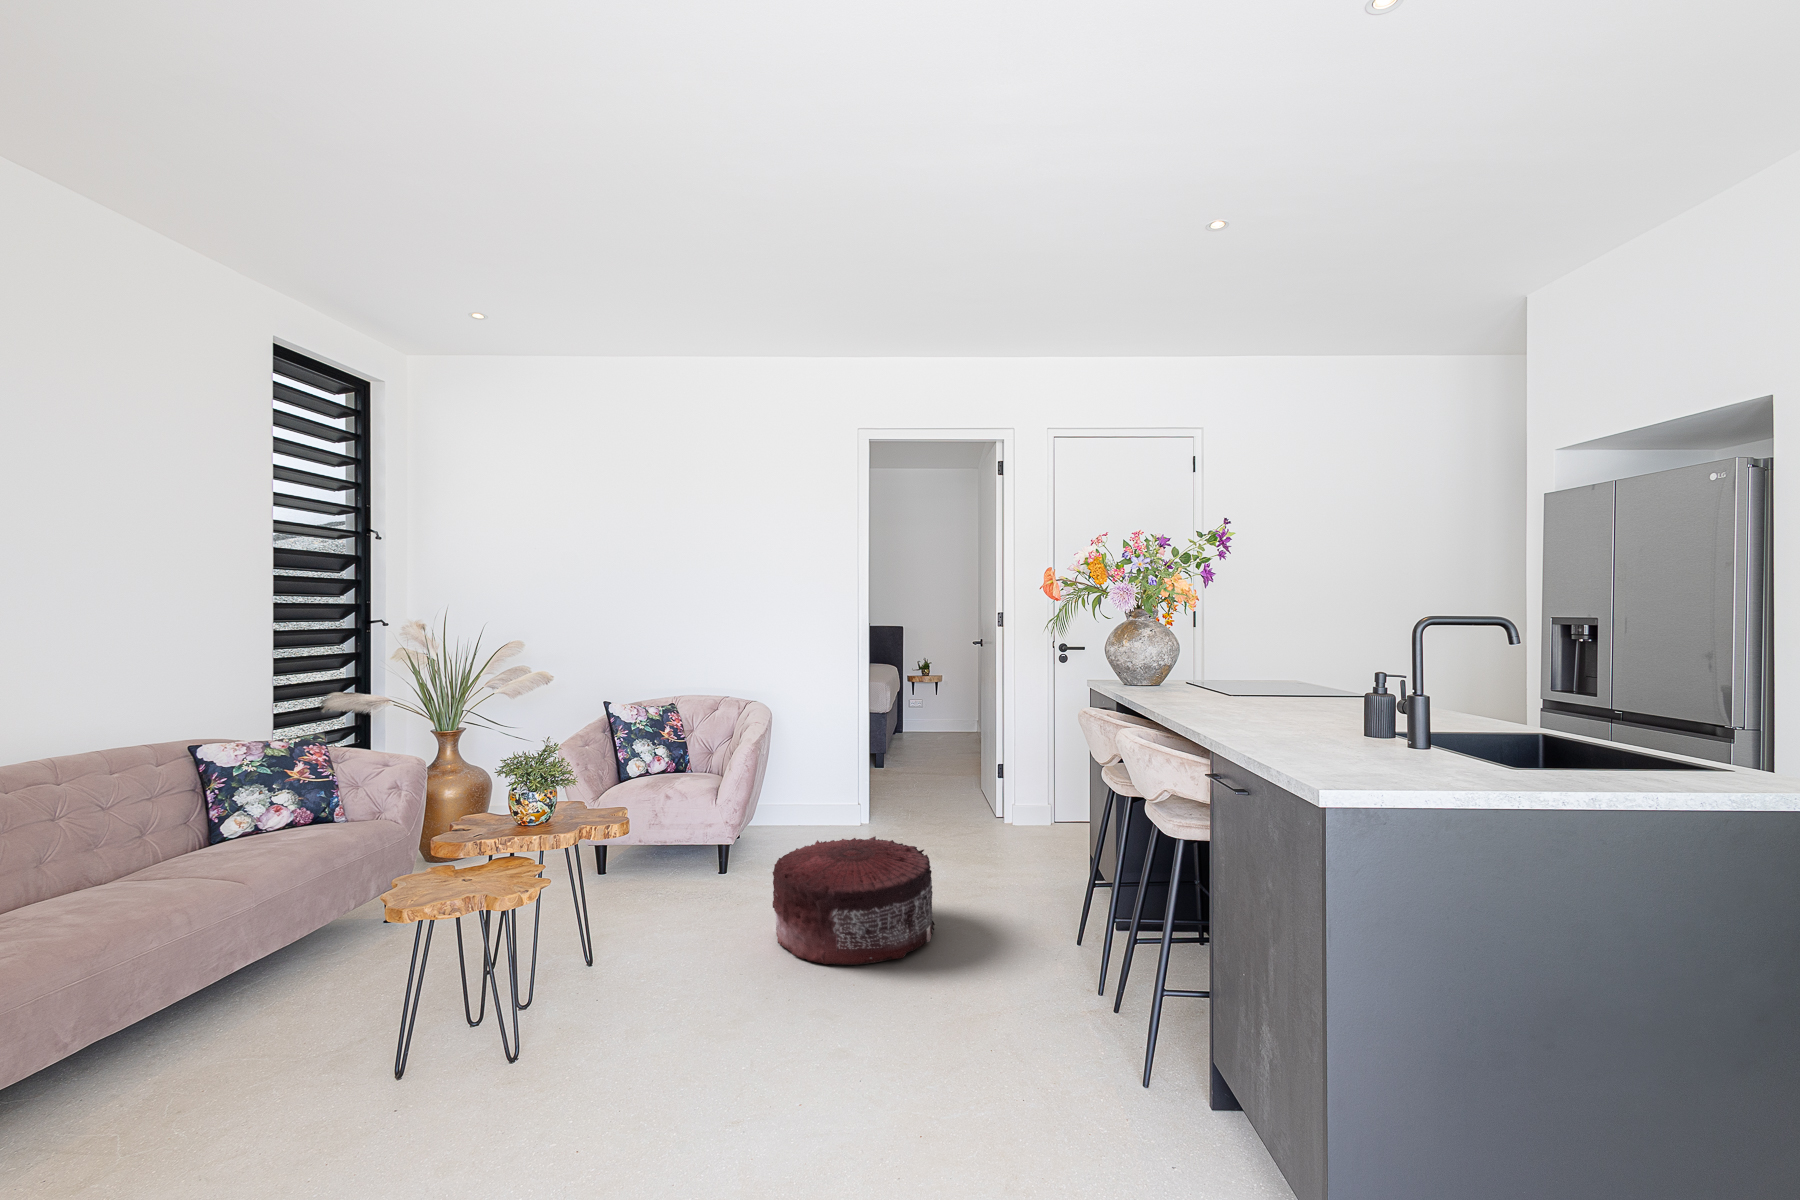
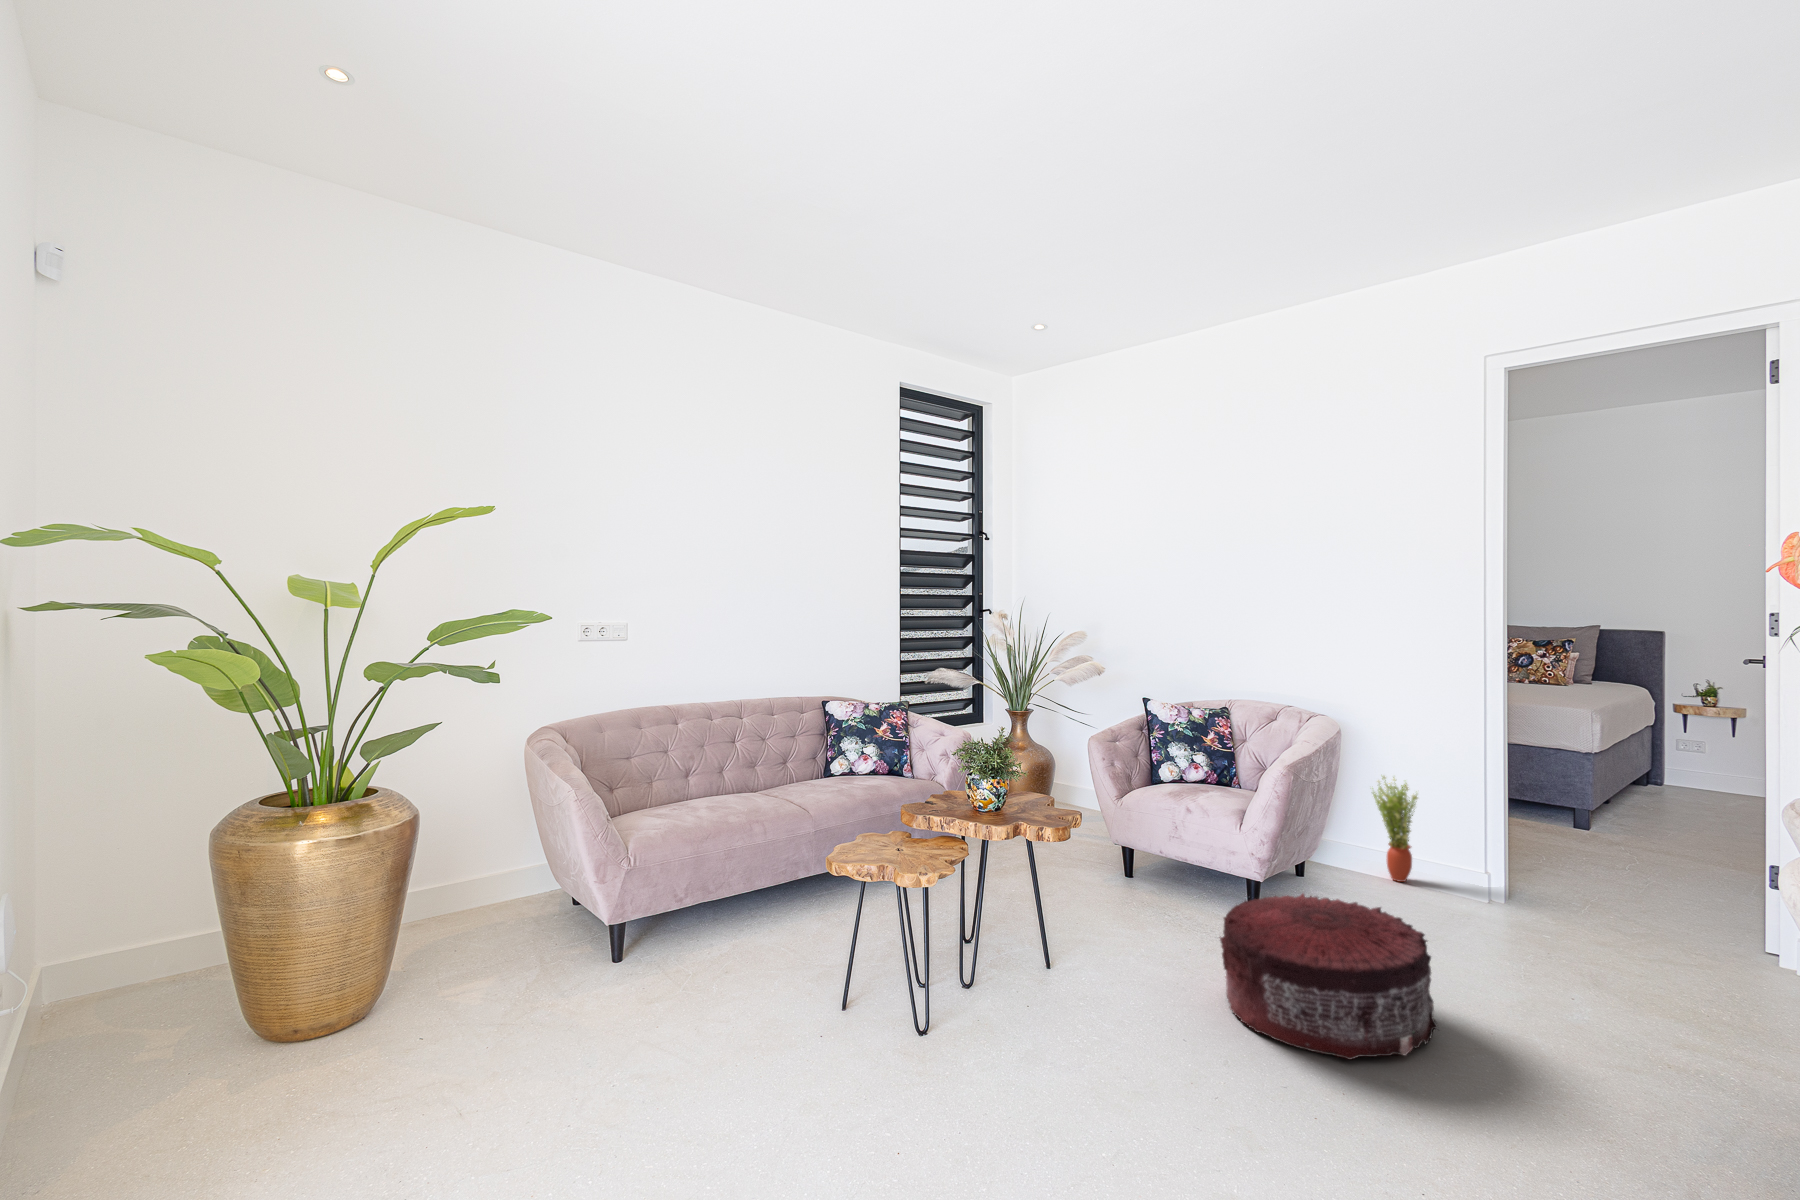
potted plant: none [793,742,830,828] -> present [1372,776,1418,882]

